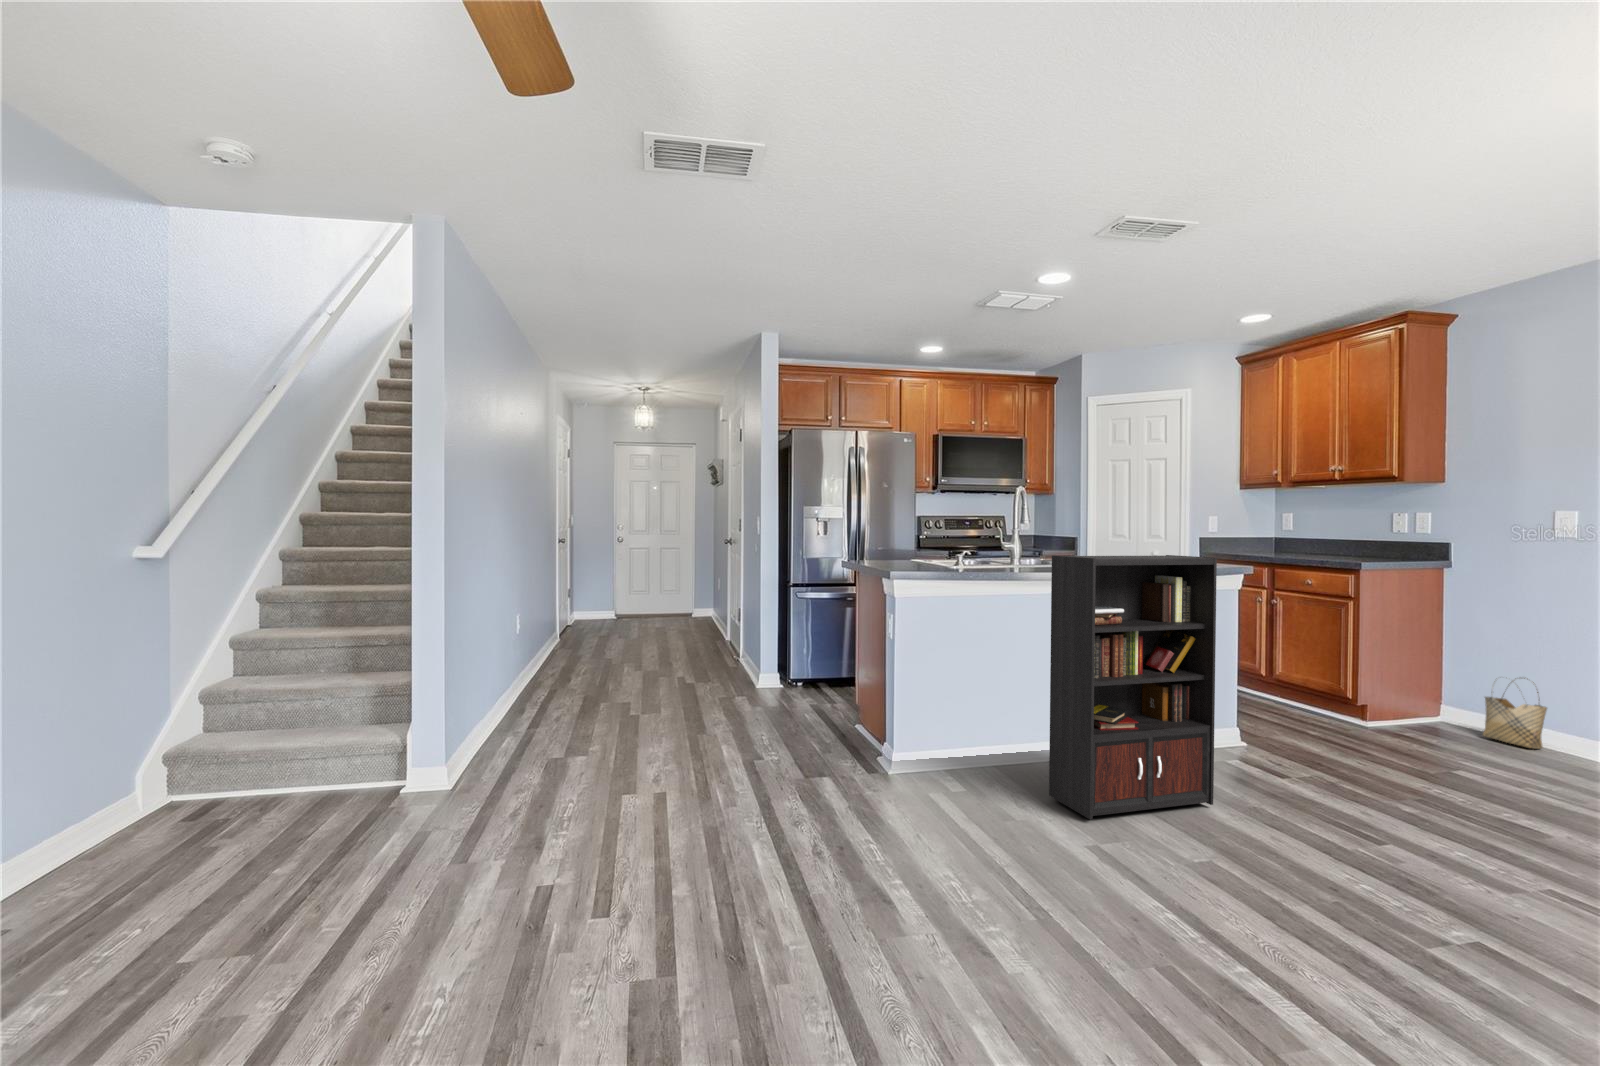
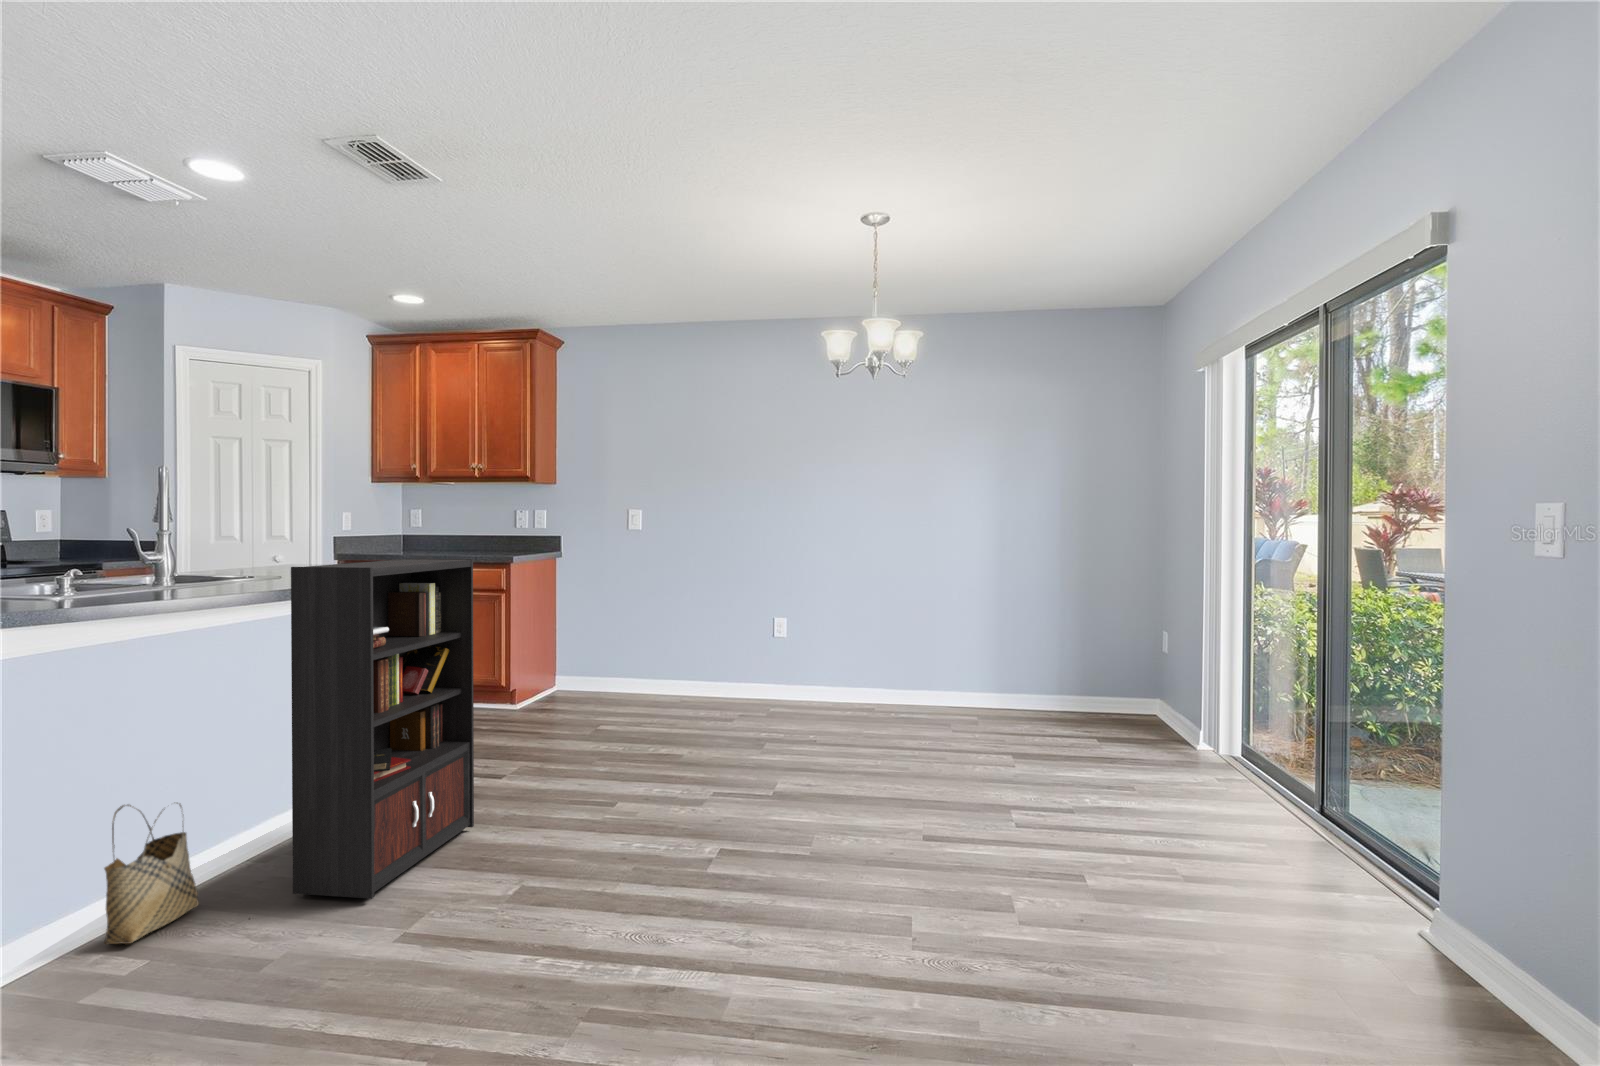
woven basket: present [1483,678,1547,749] -> present [104,803,199,944]

